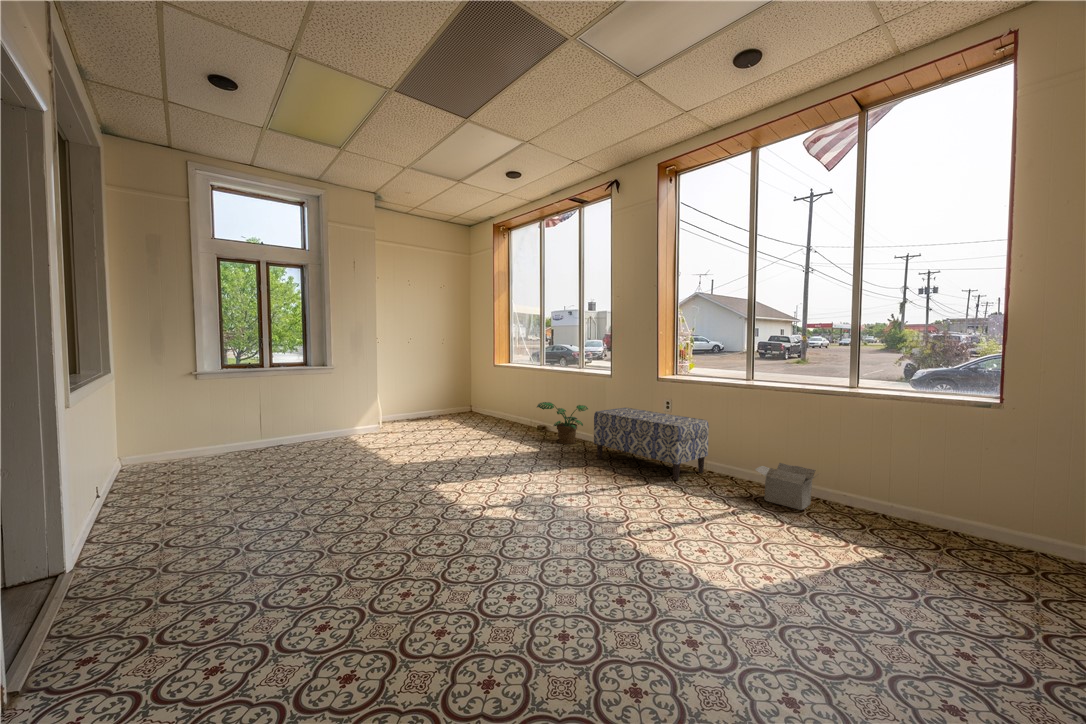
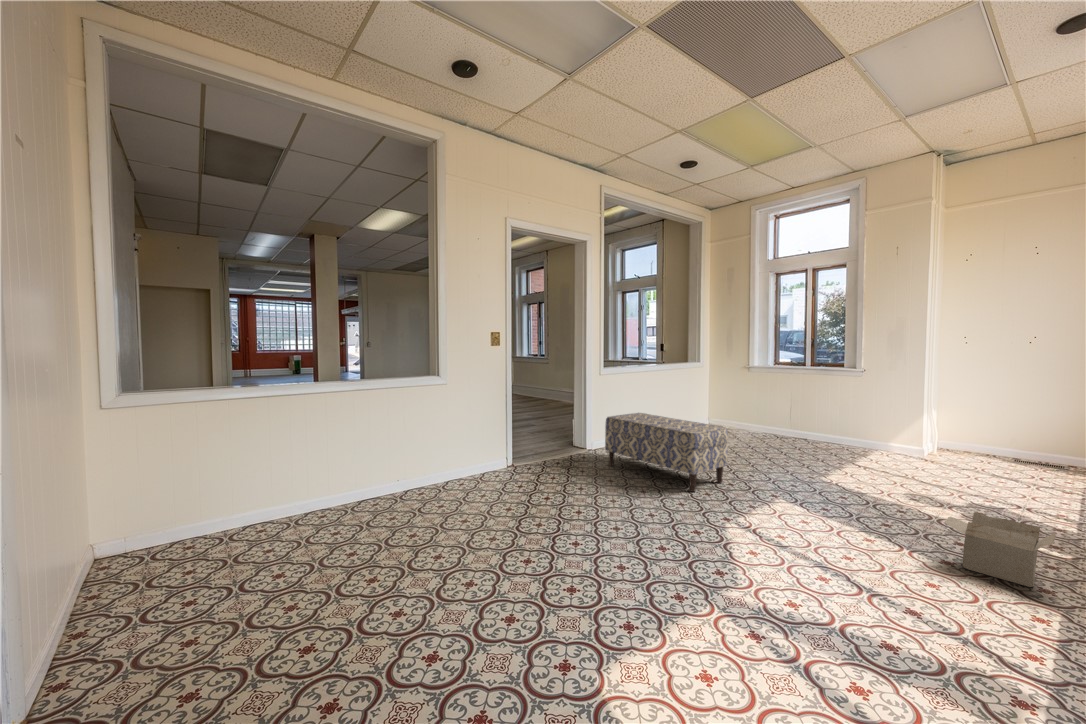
potted plant: present [537,402,588,444] -> none [546,406,600,450]
cardboard box: present [755,463,816,510] -> present [945,512,1056,587]

